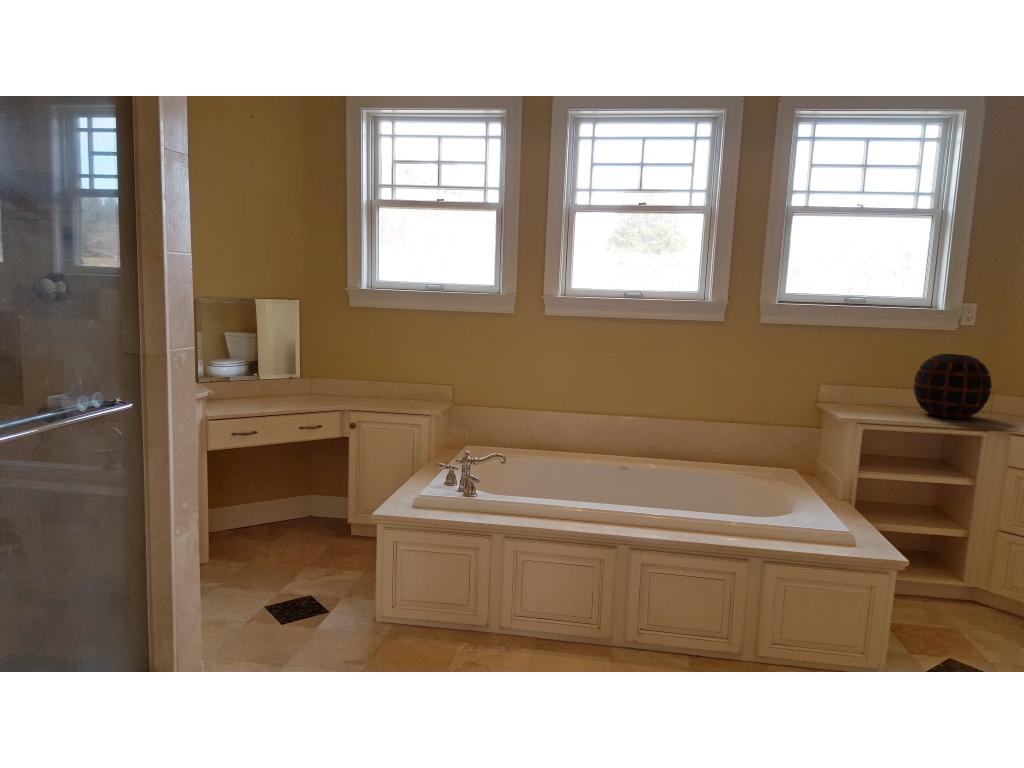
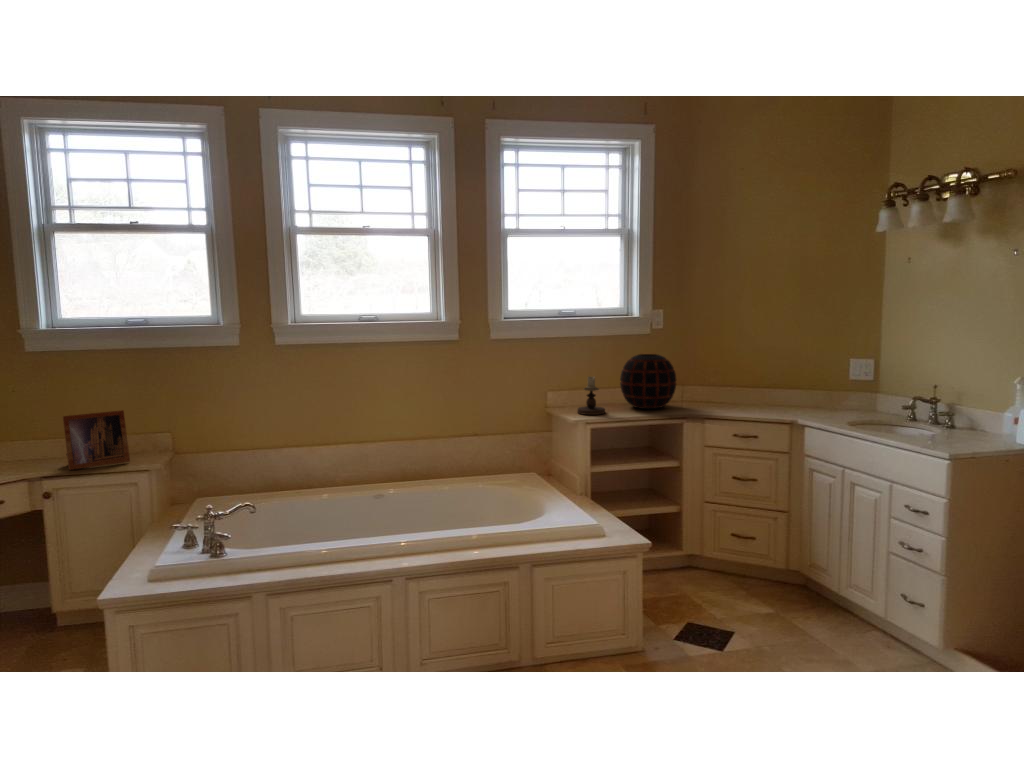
picture frame: none [370,360,416,406] -> present [63,410,130,470]
candlestick: none [855,373,891,416] -> present [577,377,605,415]

